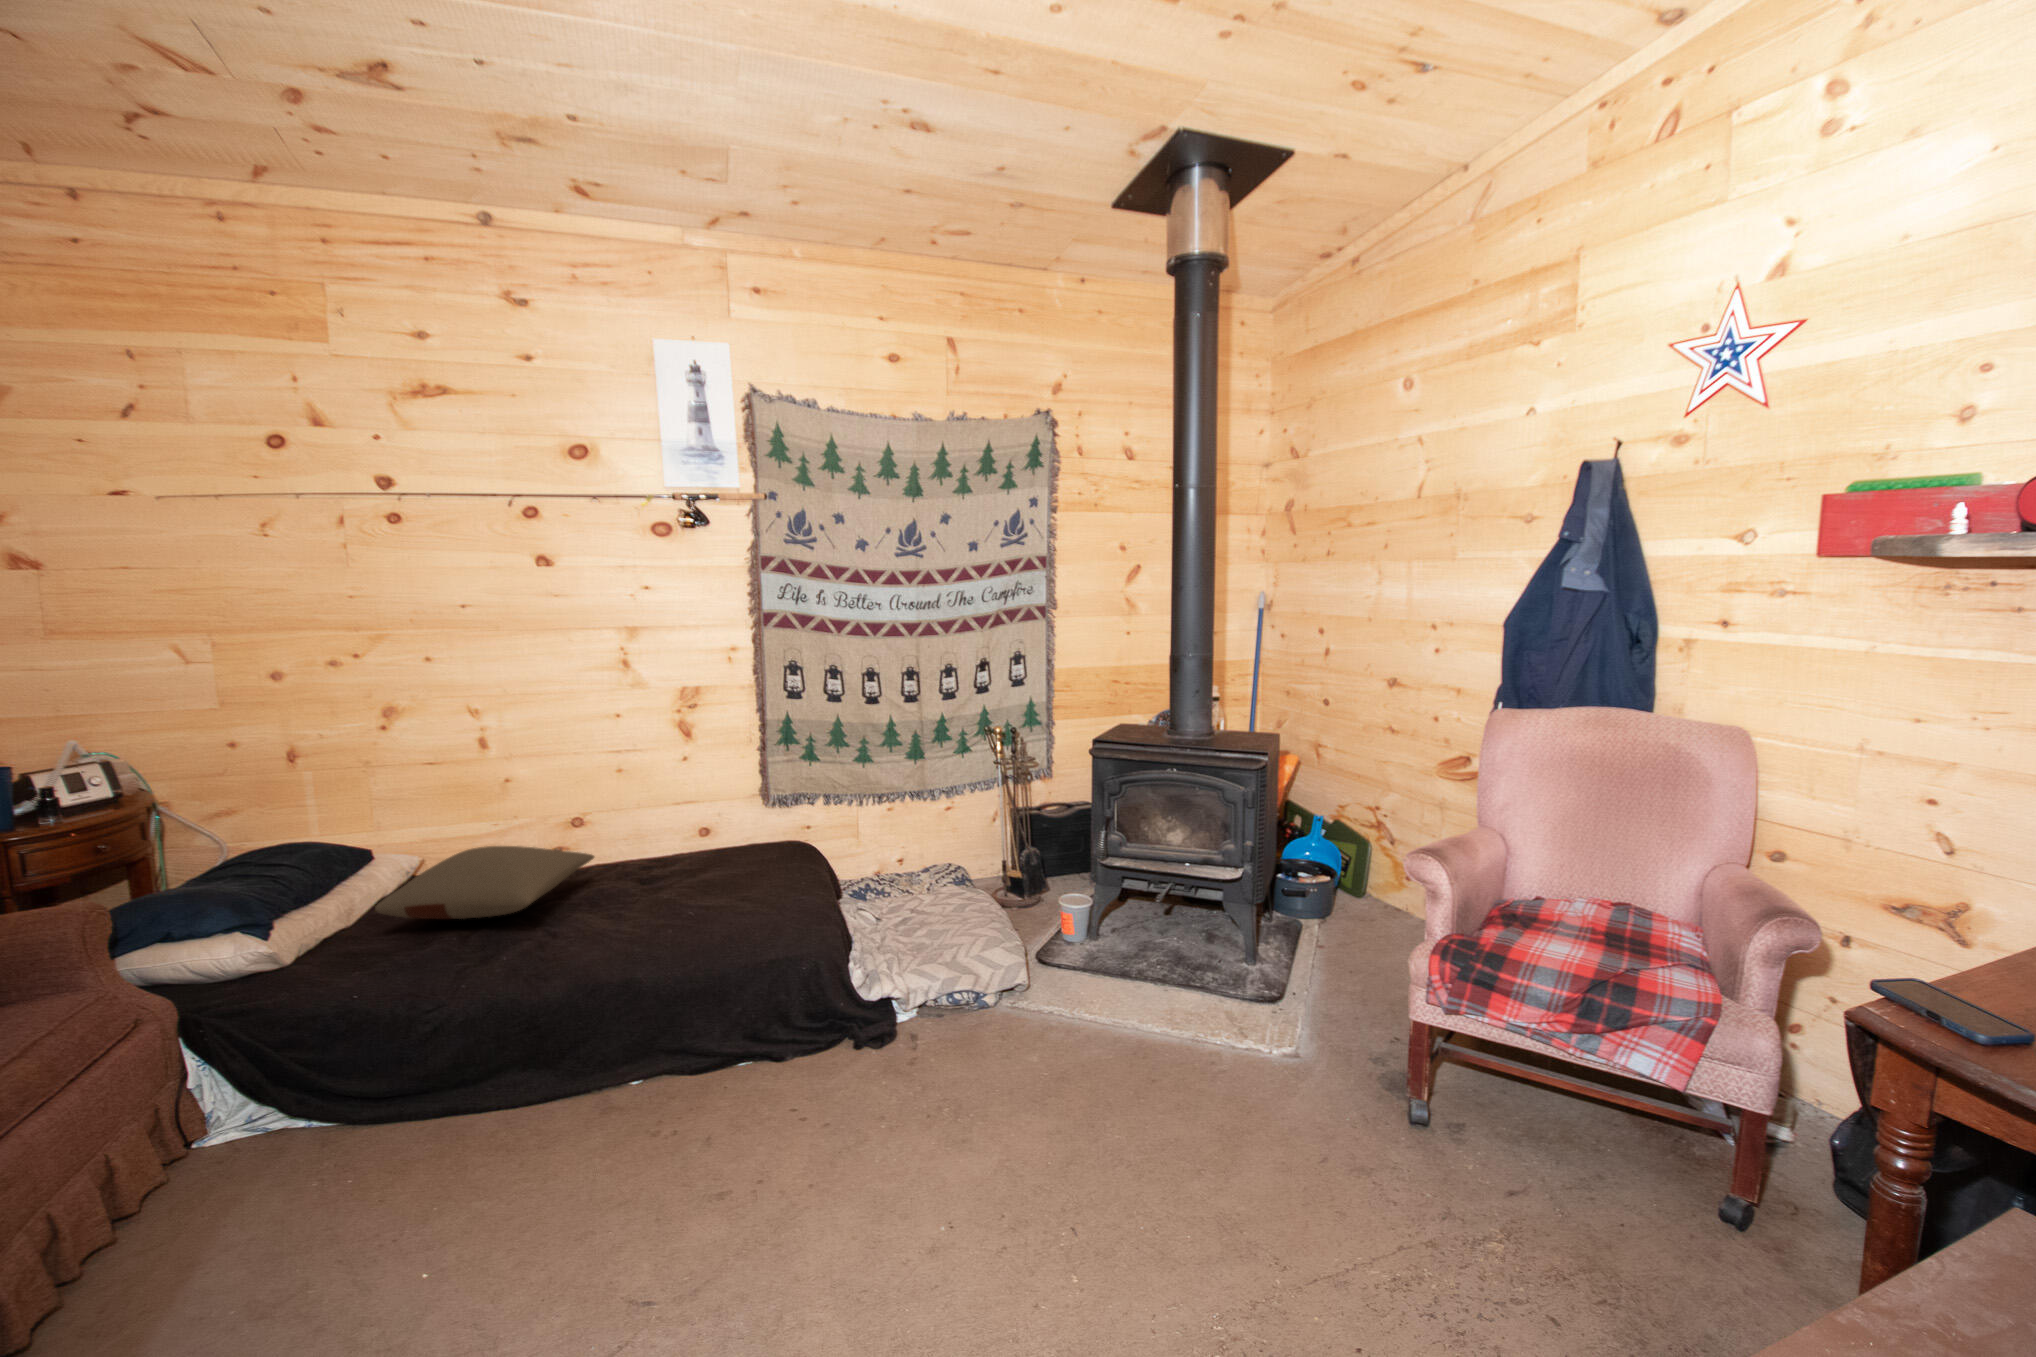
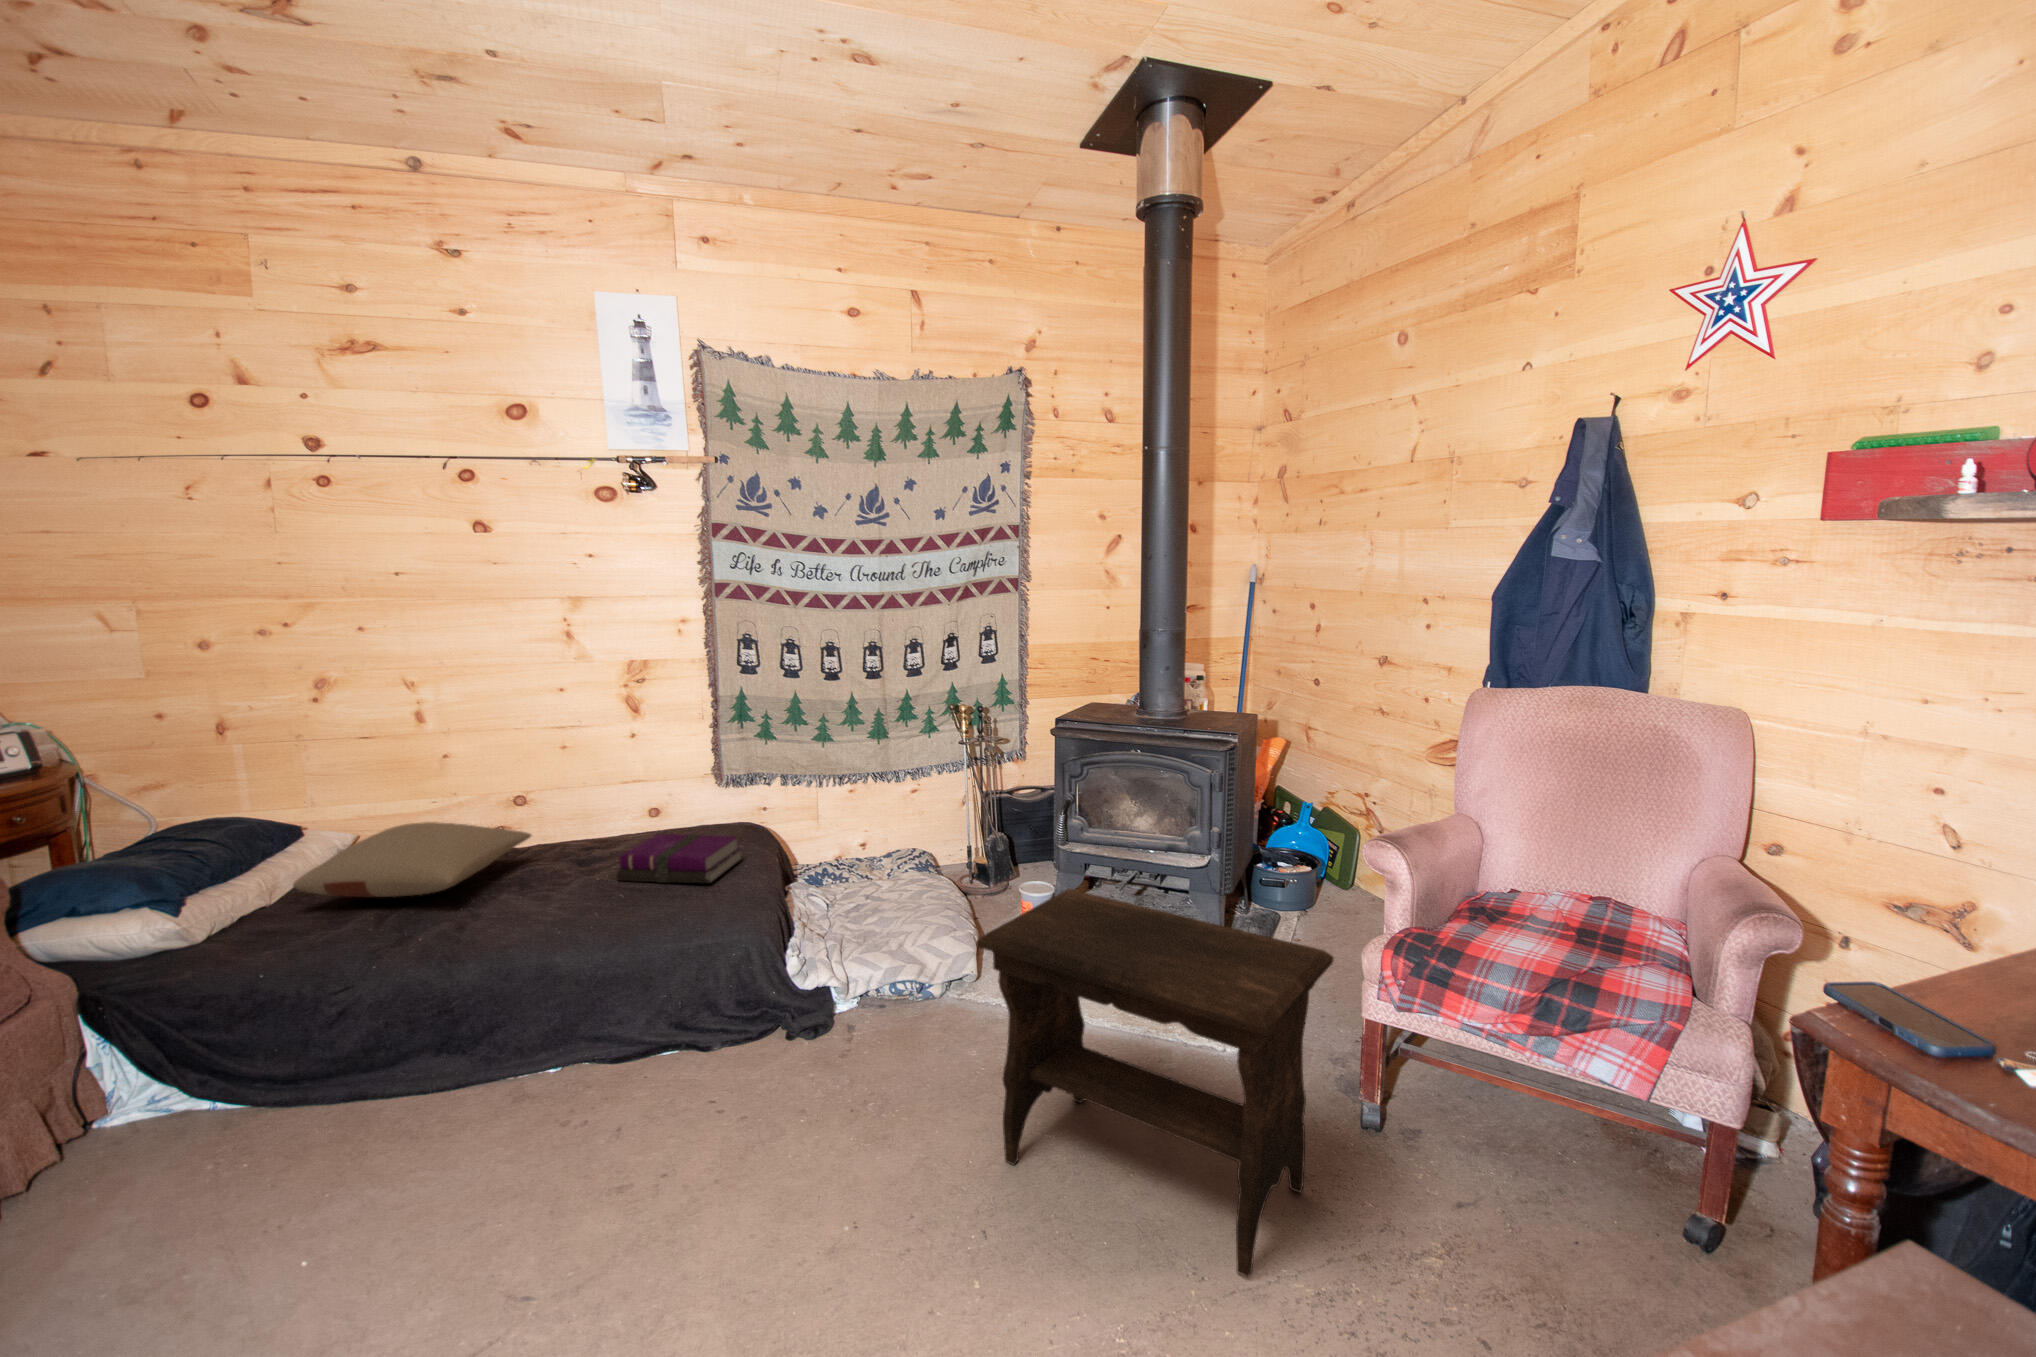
notebook: none [680,854,797,901] -> present [616,834,742,883]
footstool: none [1055,902,1391,1265] -> present [977,889,1333,1277]

